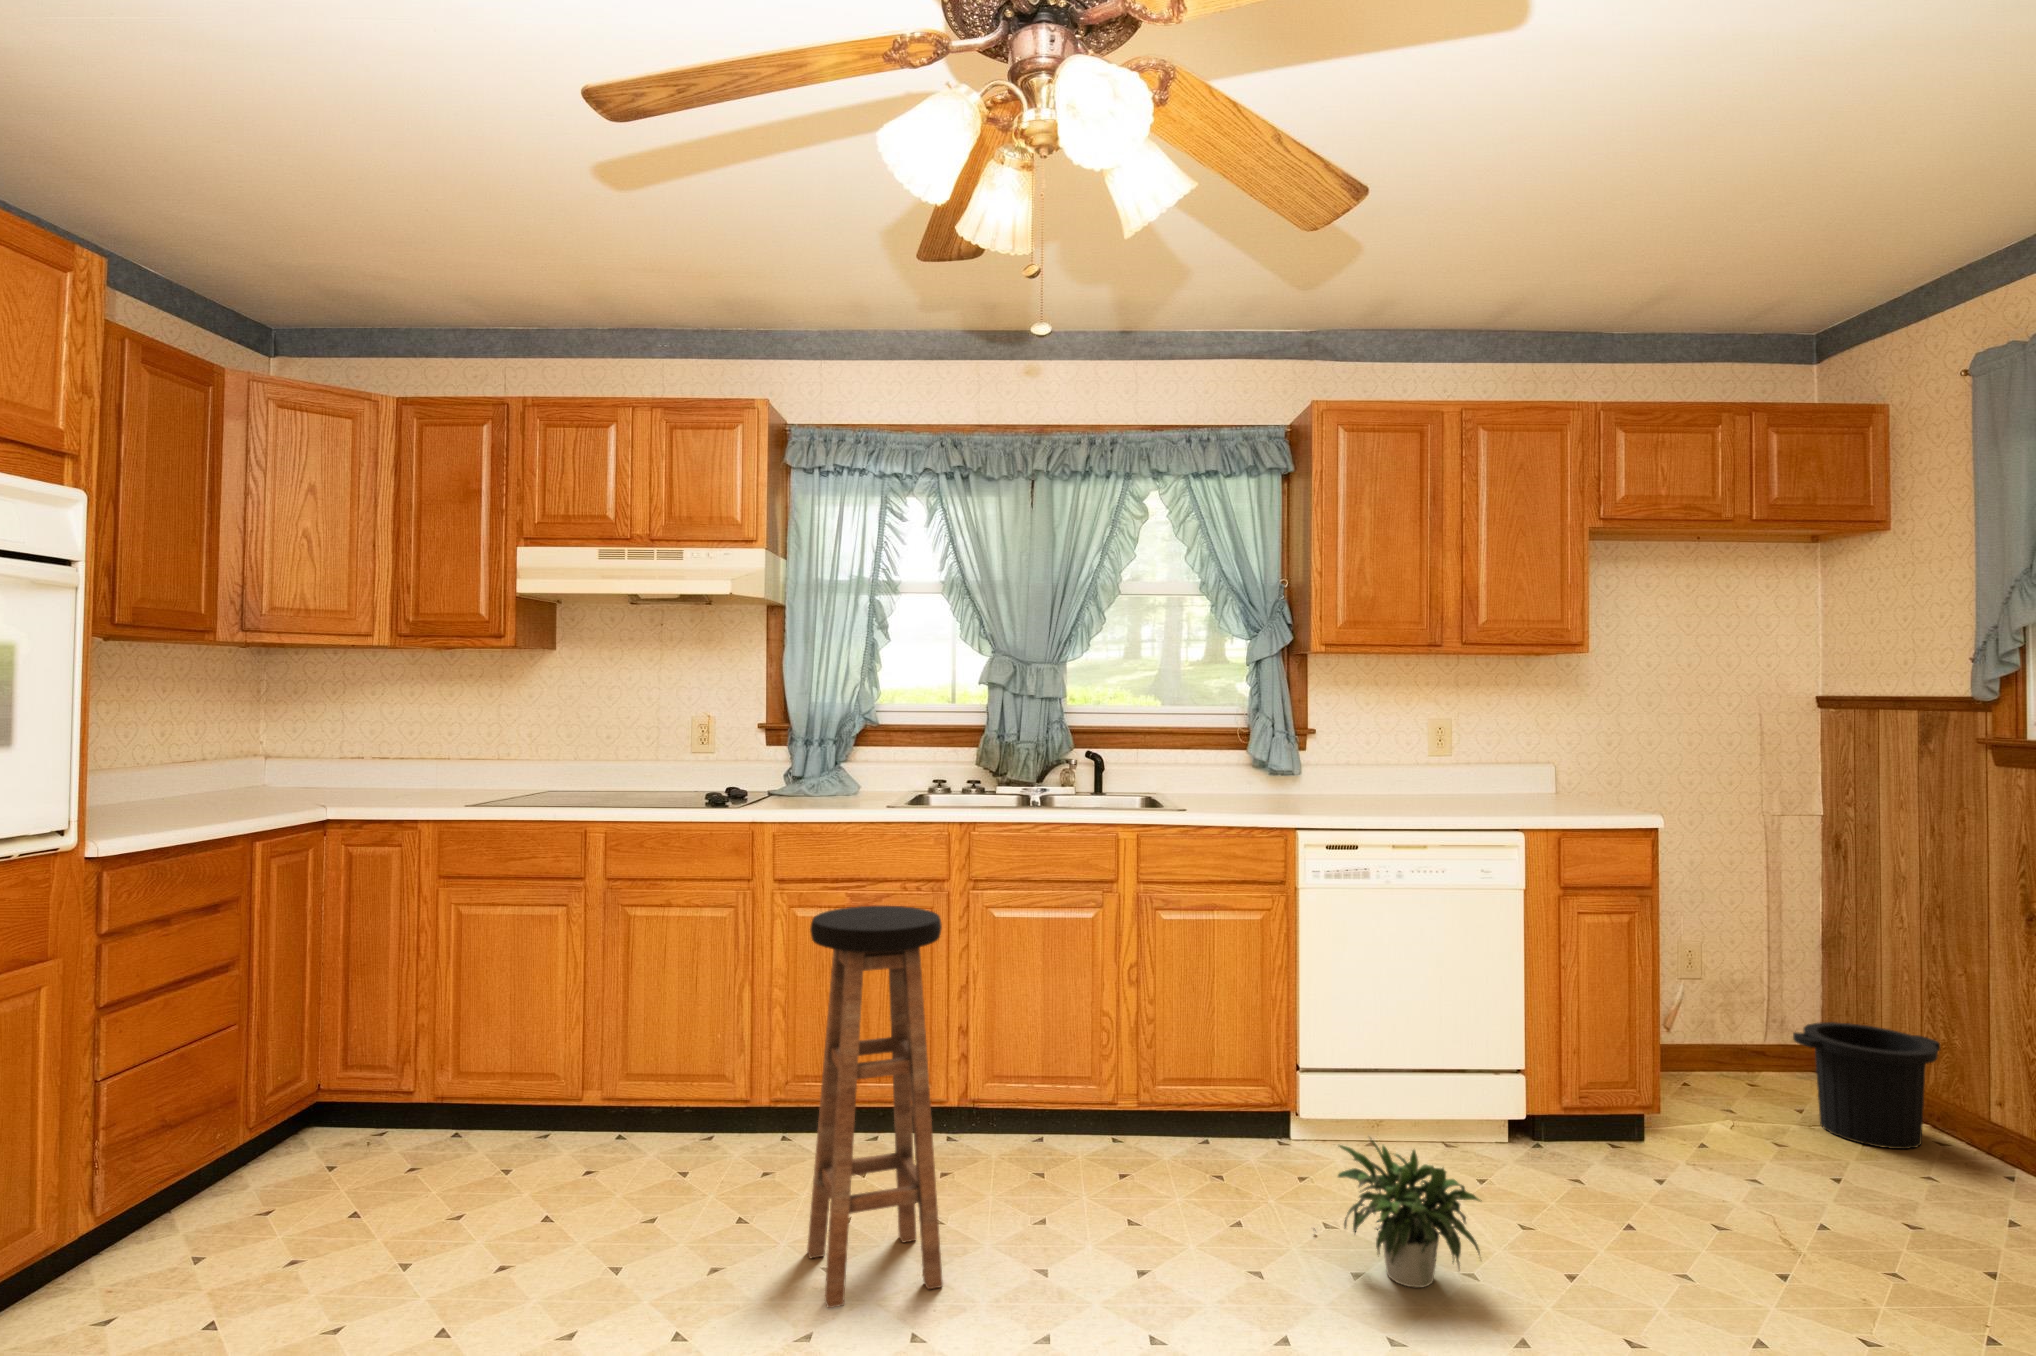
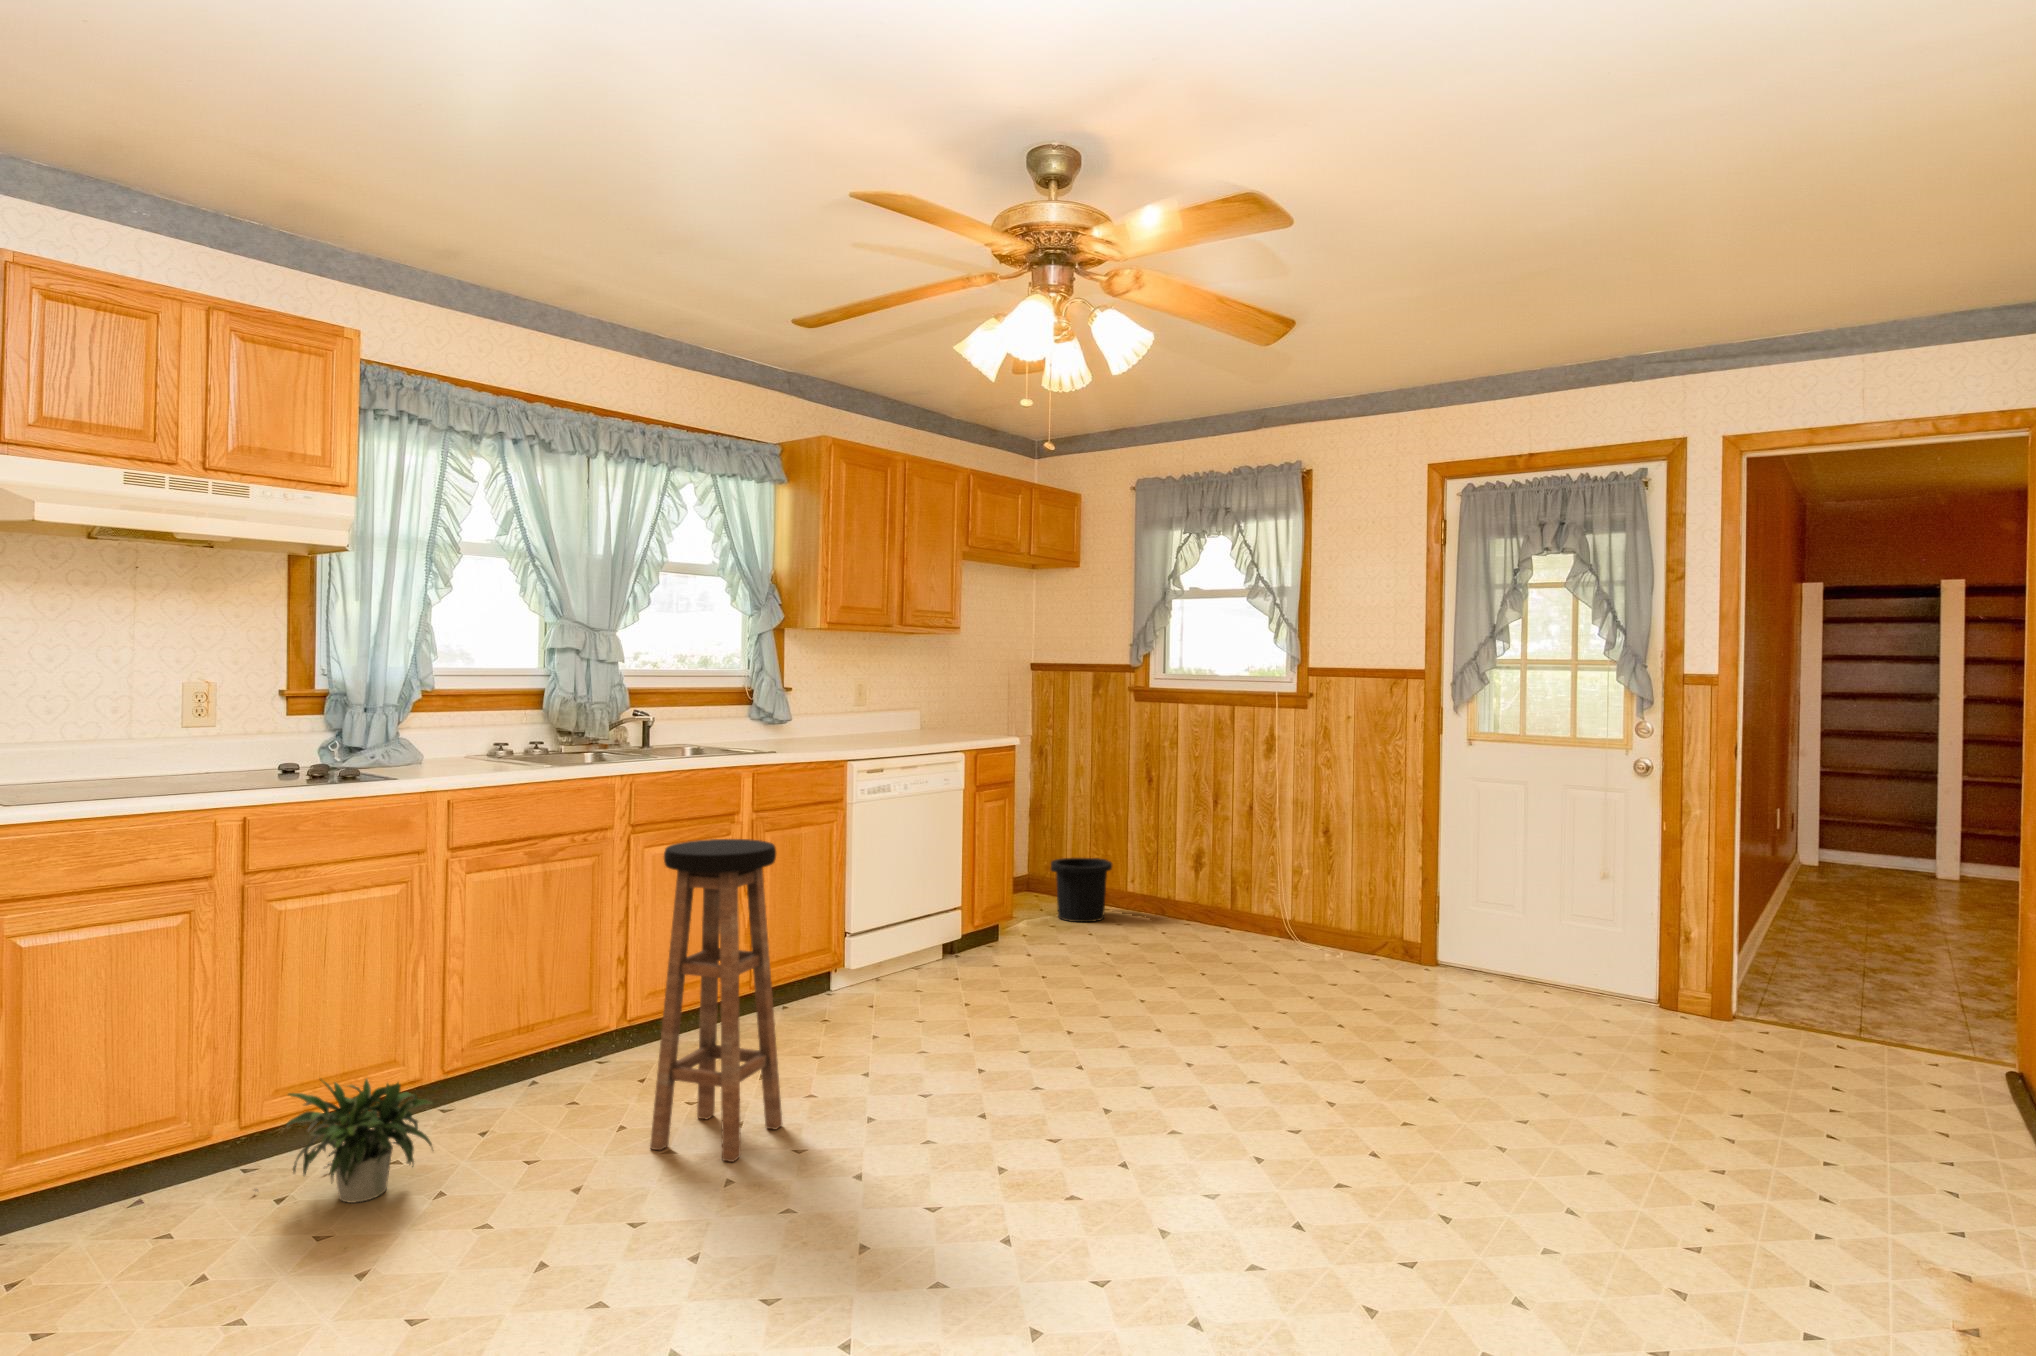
potted plant: present [1313,1140,1482,1287] -> present [254,1079,432,1203]

